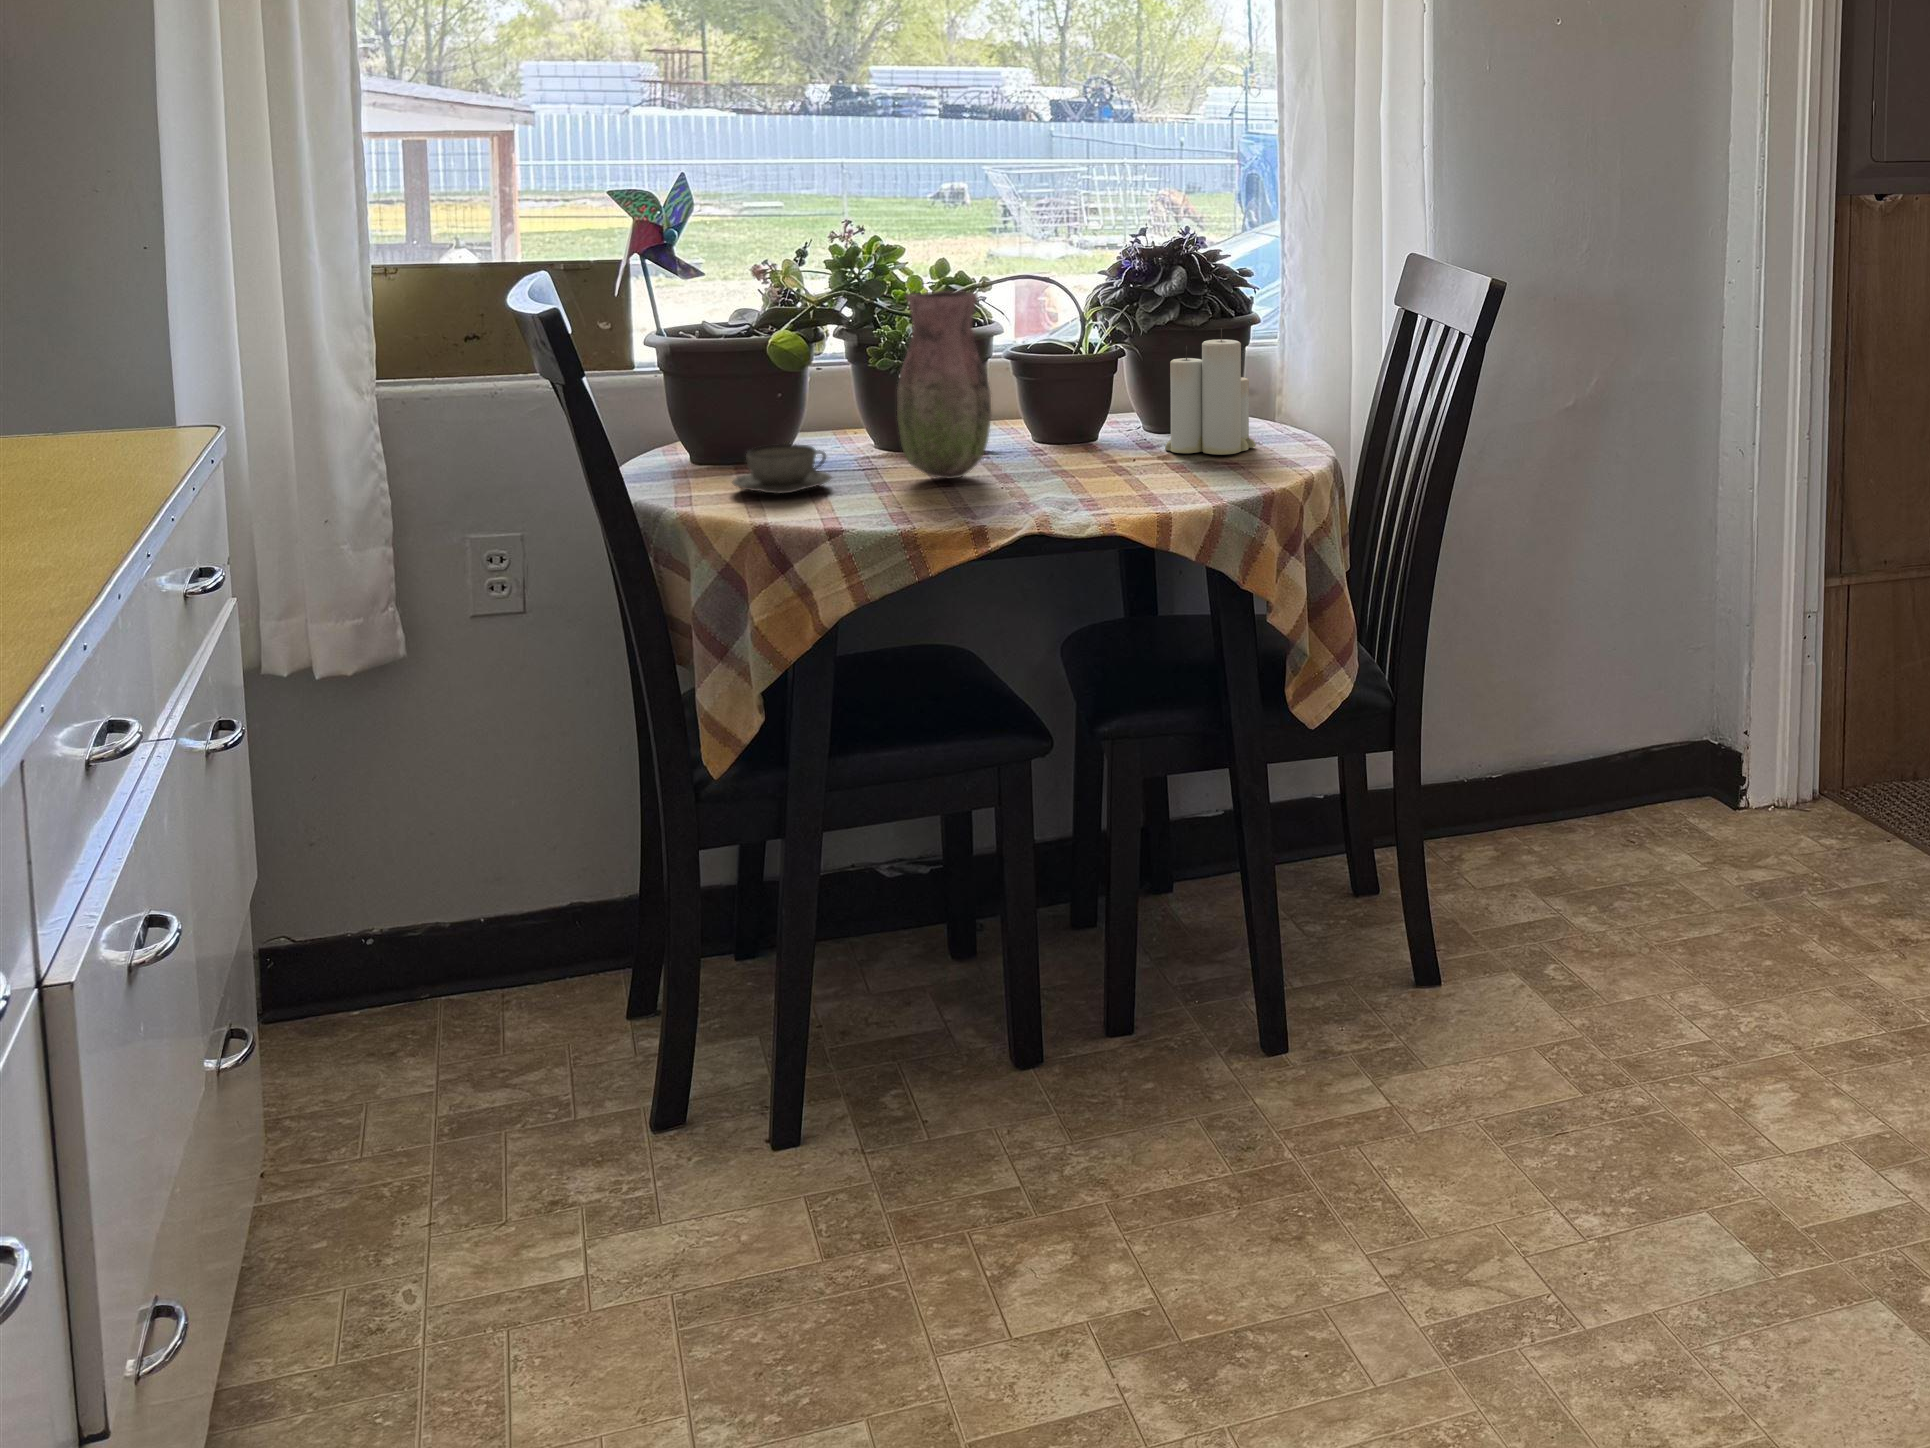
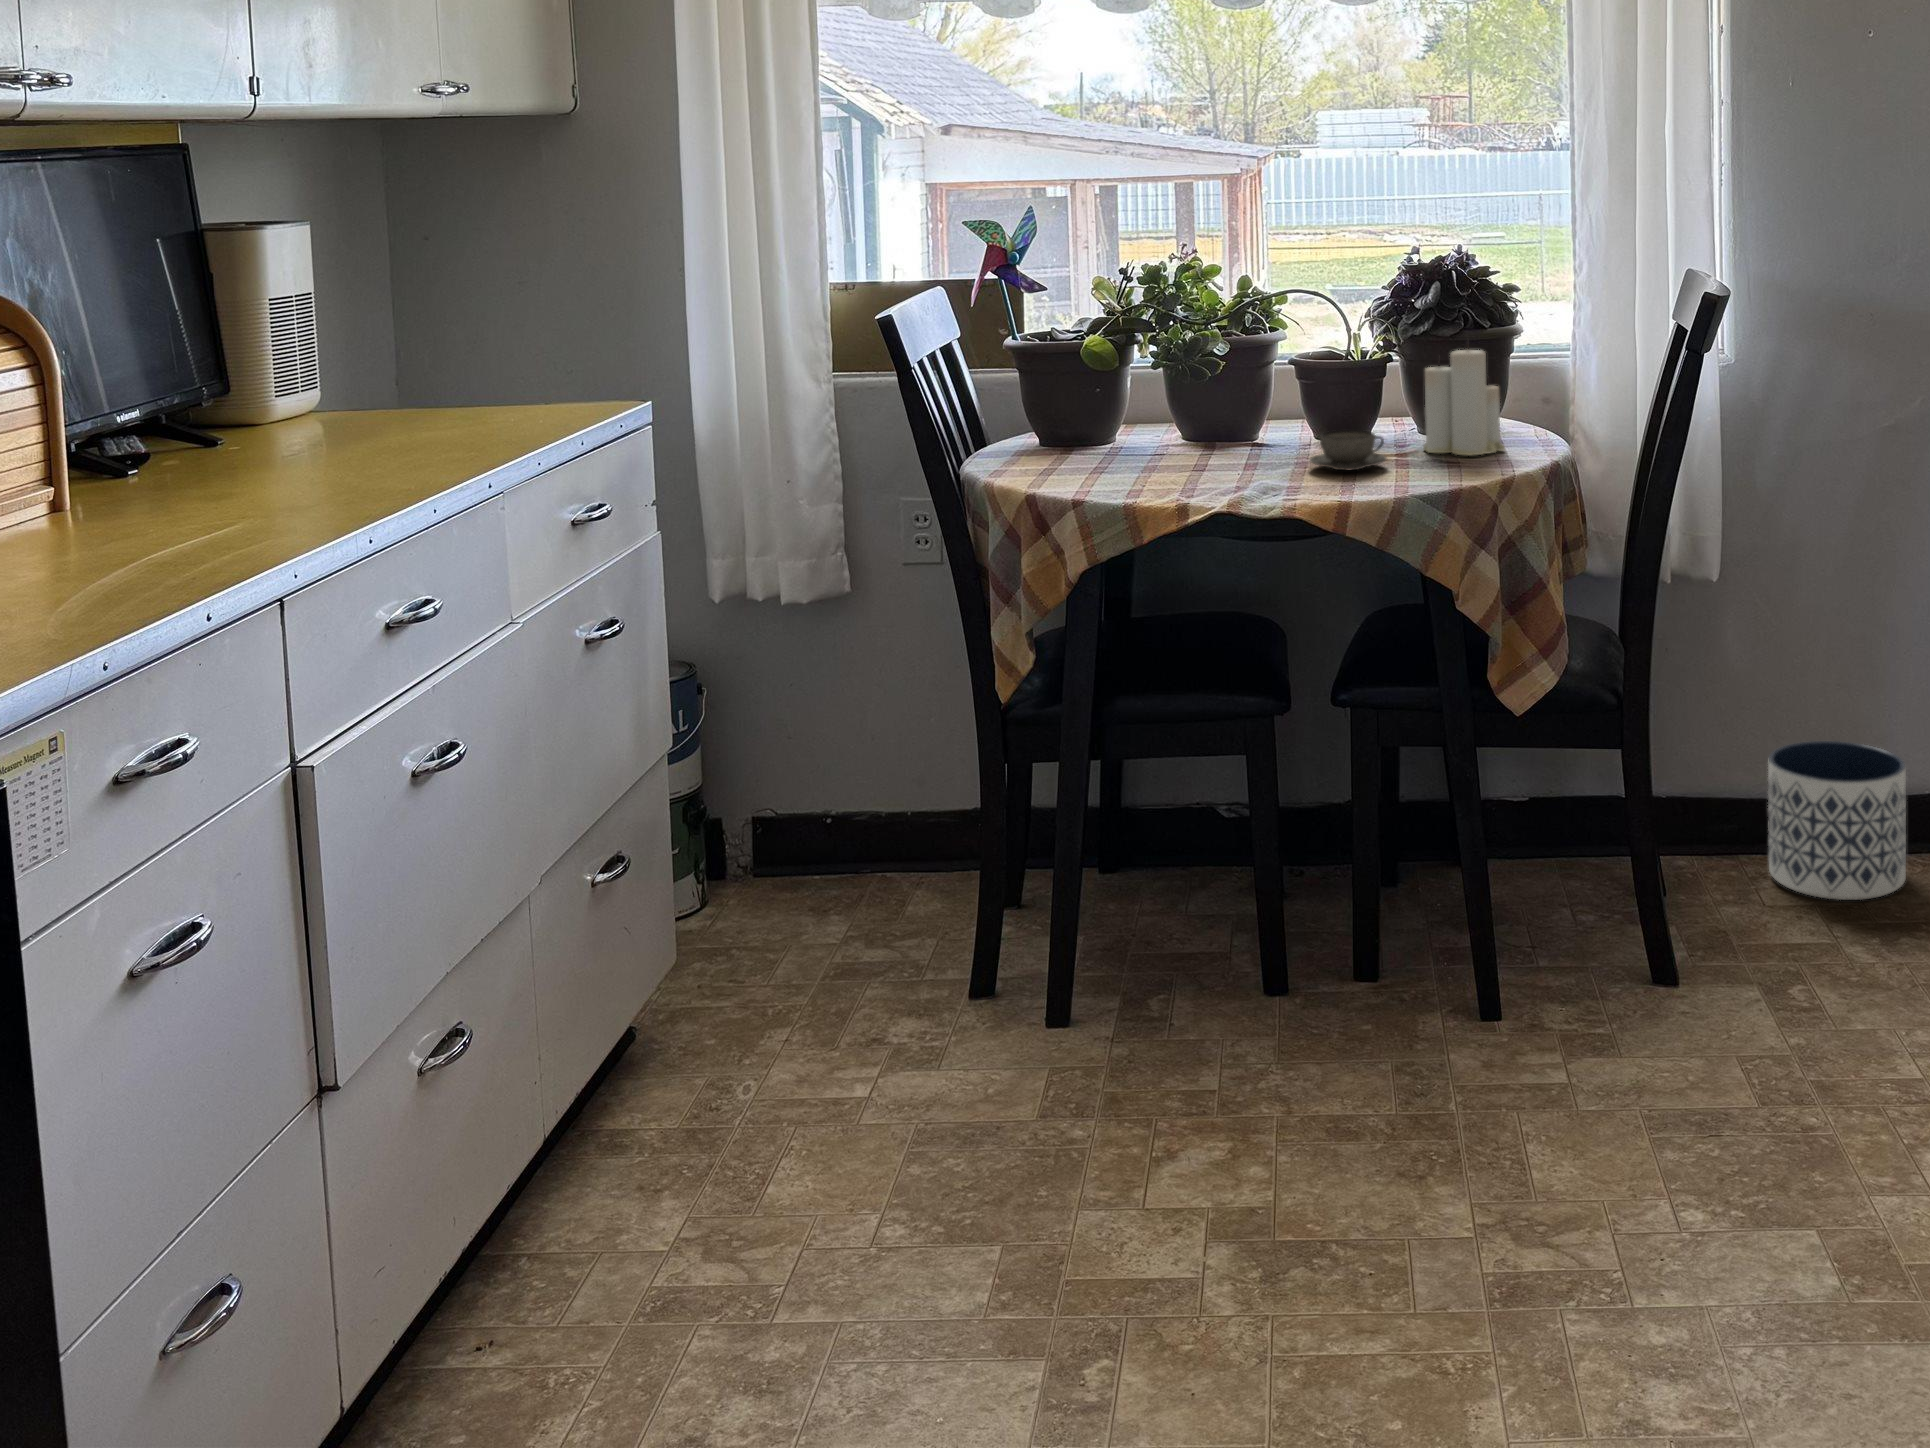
vase: present [897,291,991,479] -> none [1177,303,1255,465]
teacup: present [733,444,831,494] -> present [1310,430,1387,471]
planter: none [1469,711,1601,868] -> present [1768,741,1906,900]

